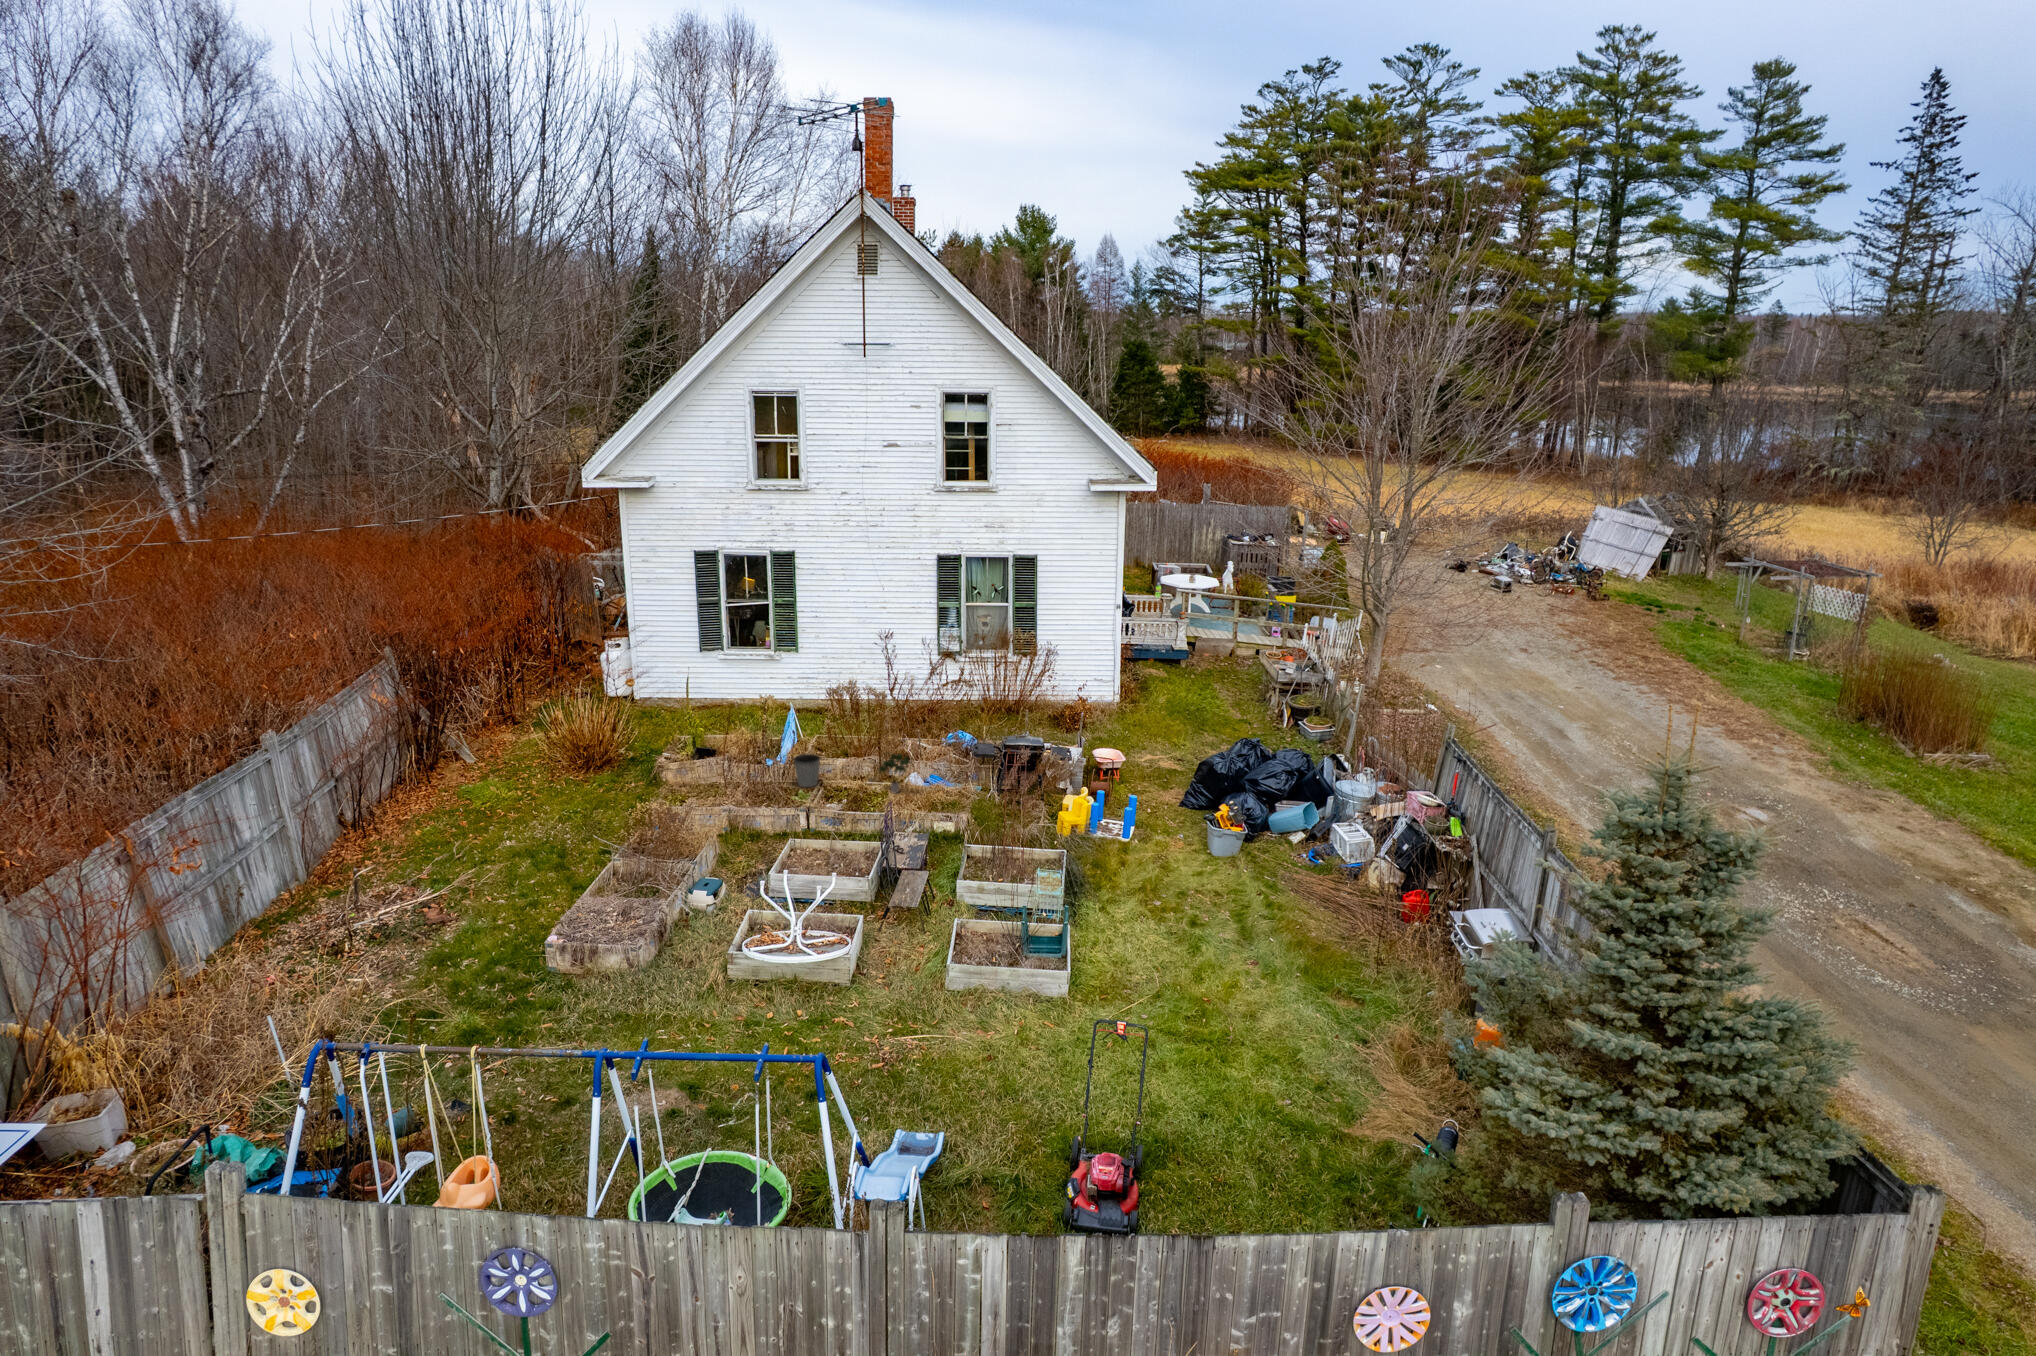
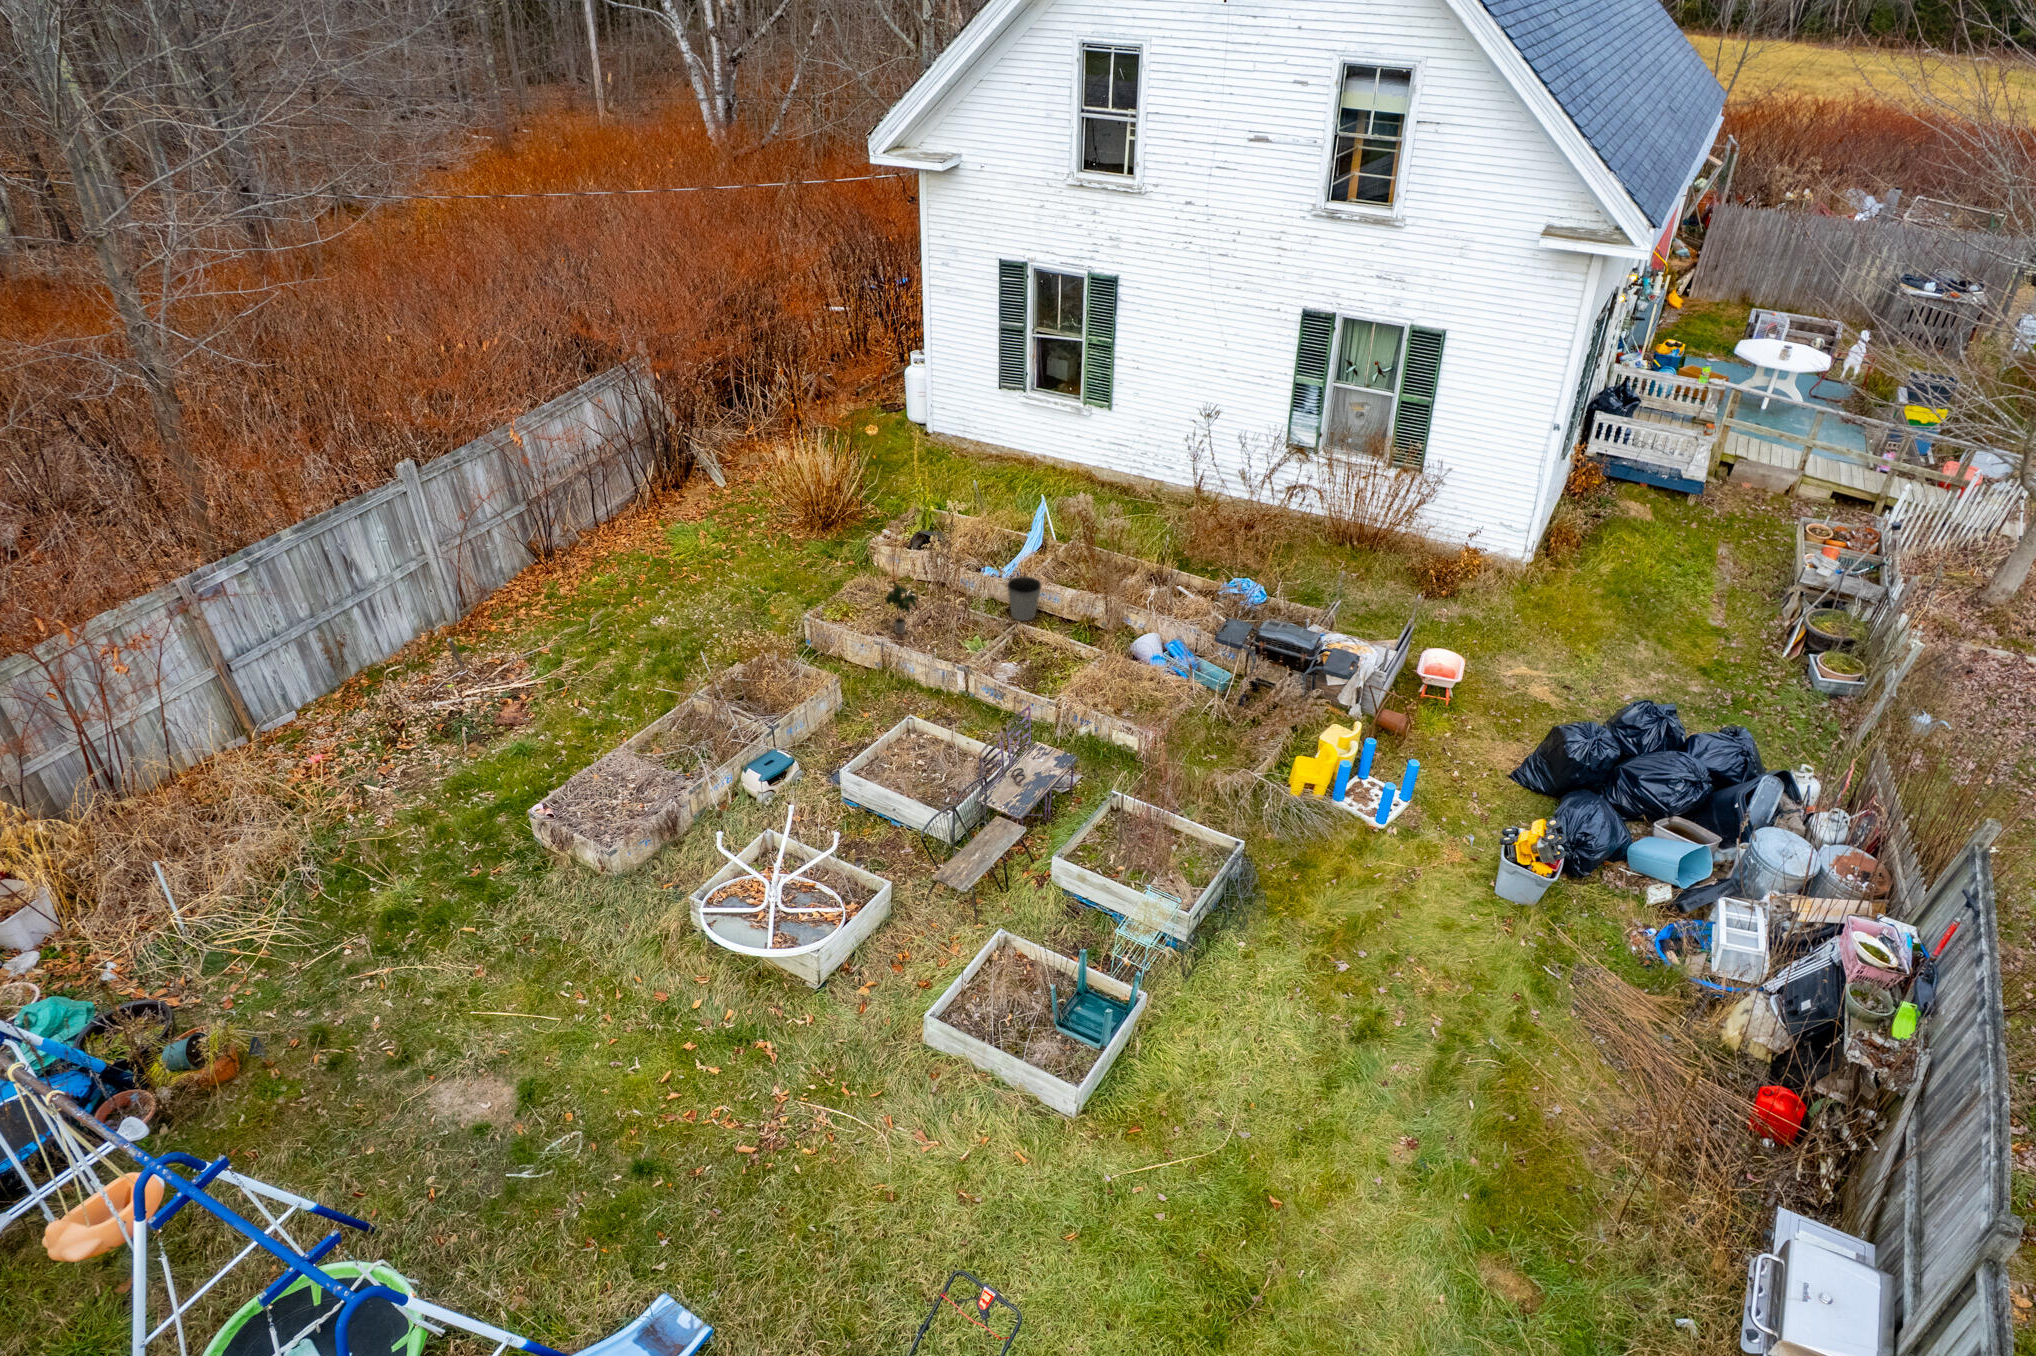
potted plant: present [879,753,912,793] -> present [885,581,918,634]

